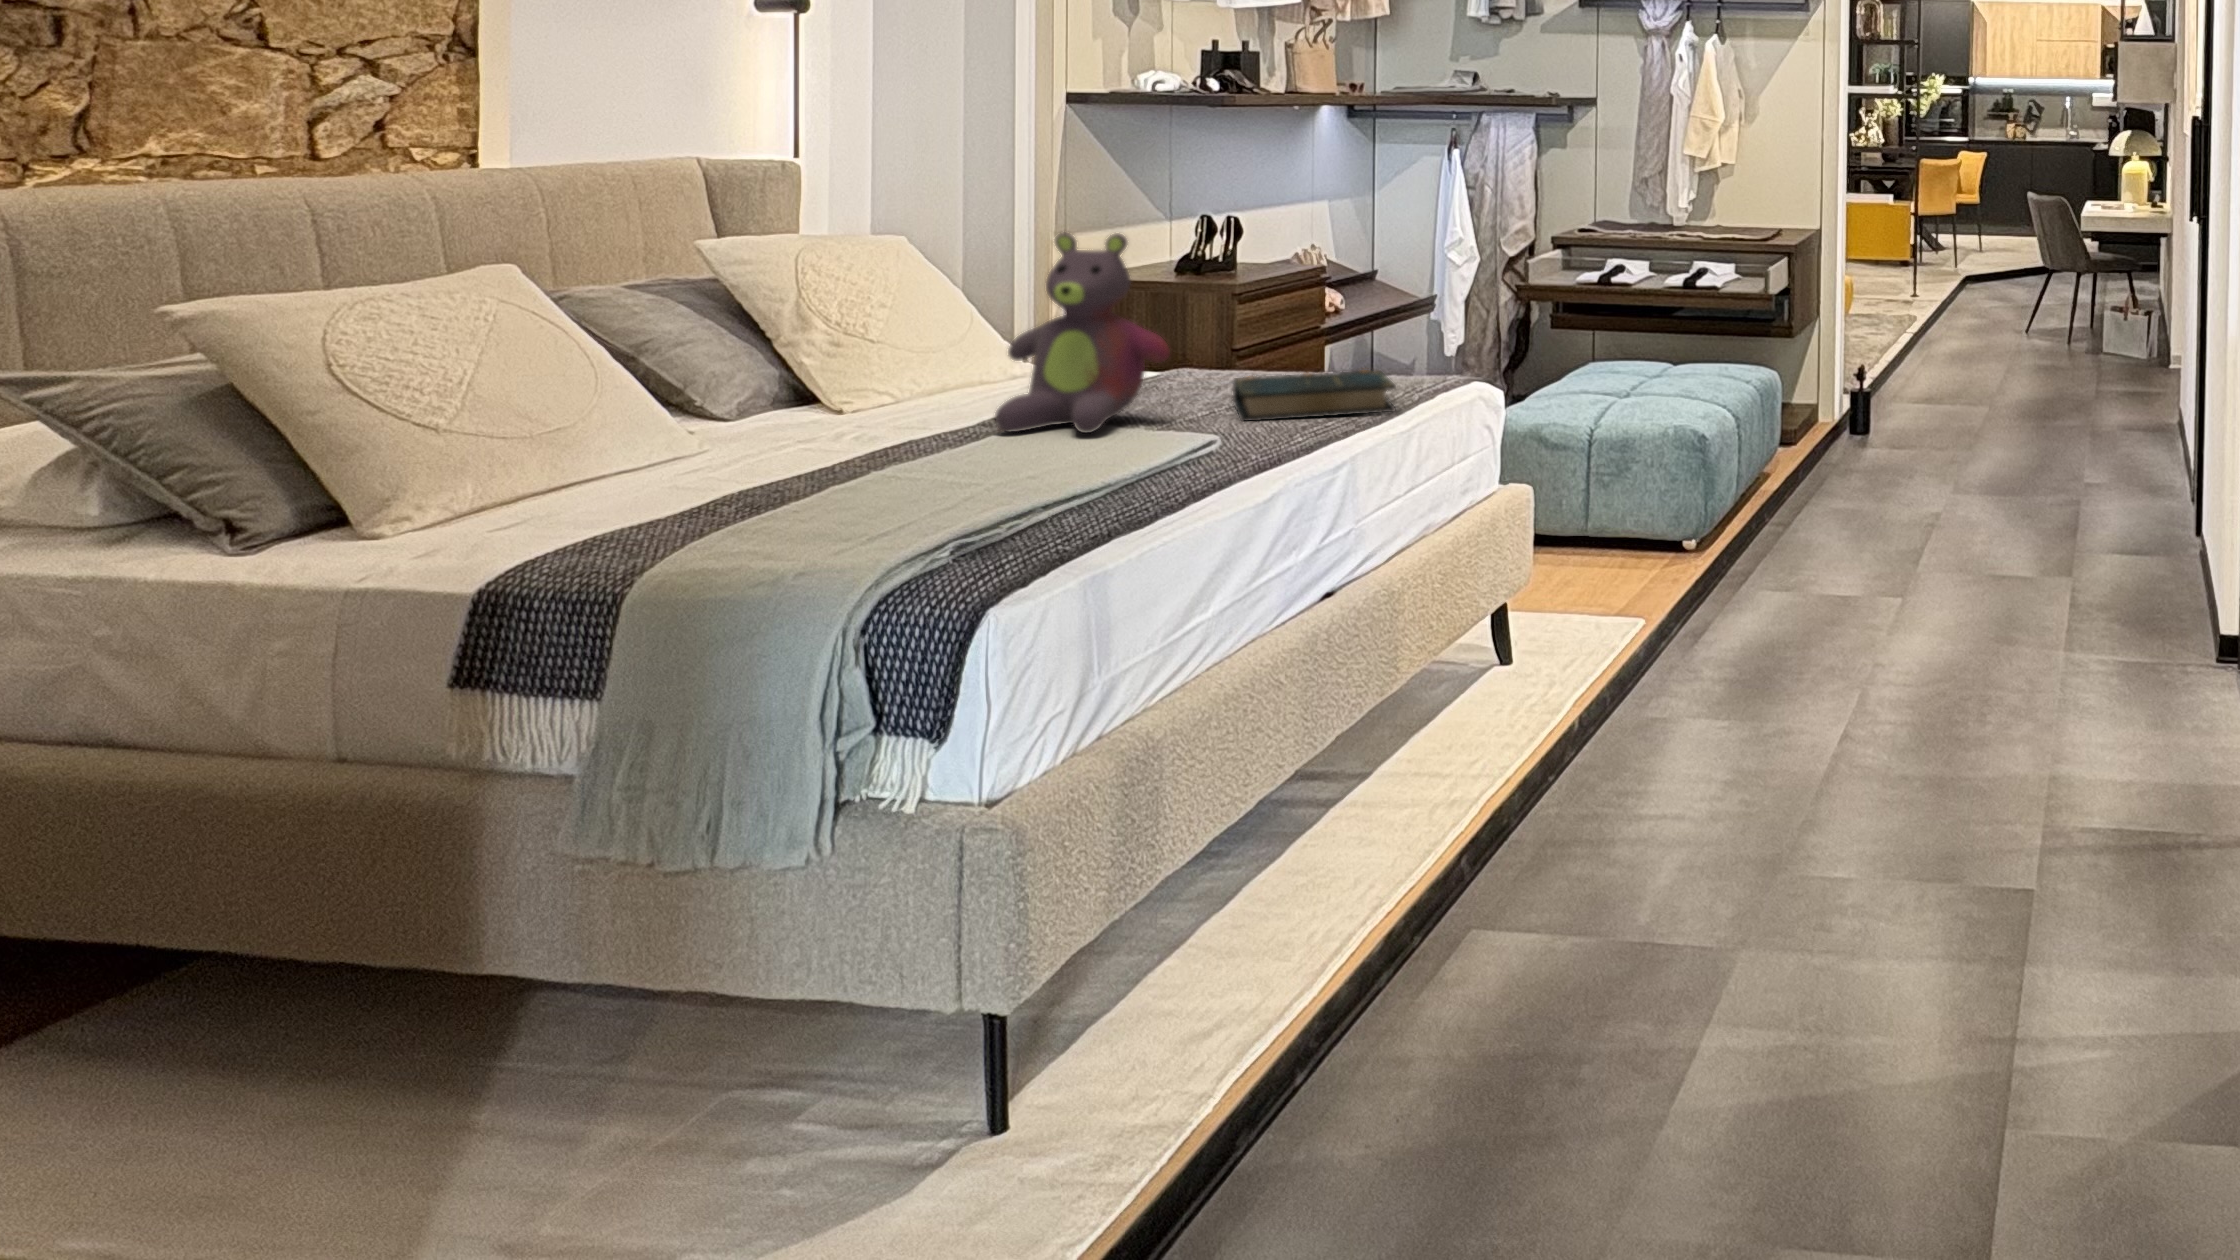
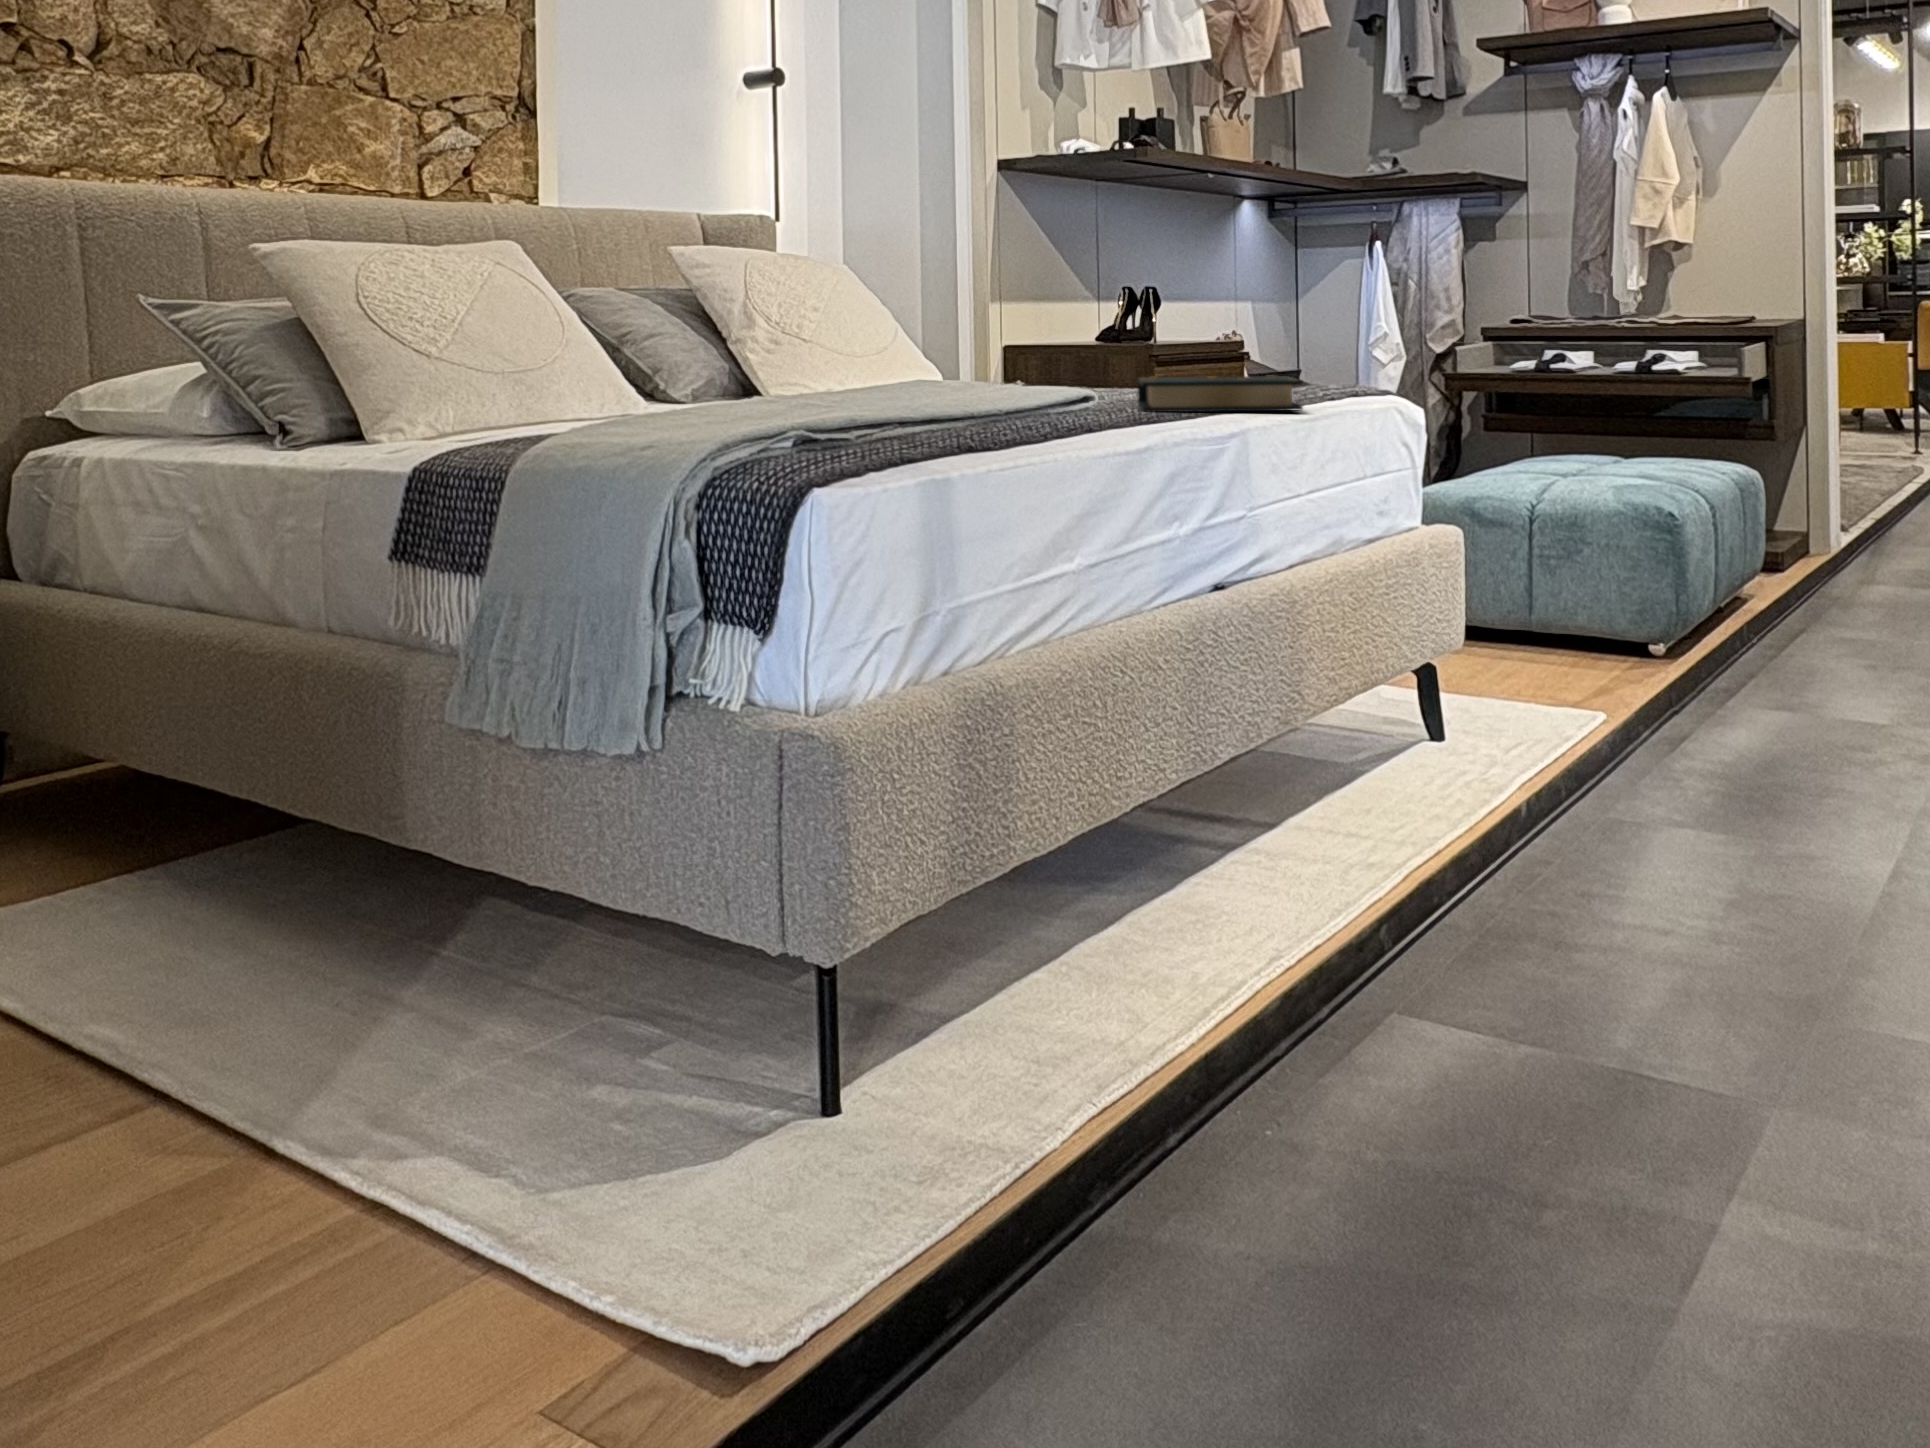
stuffed bear: present [995,233,1170,433] -> none [909,208,1071,409]

